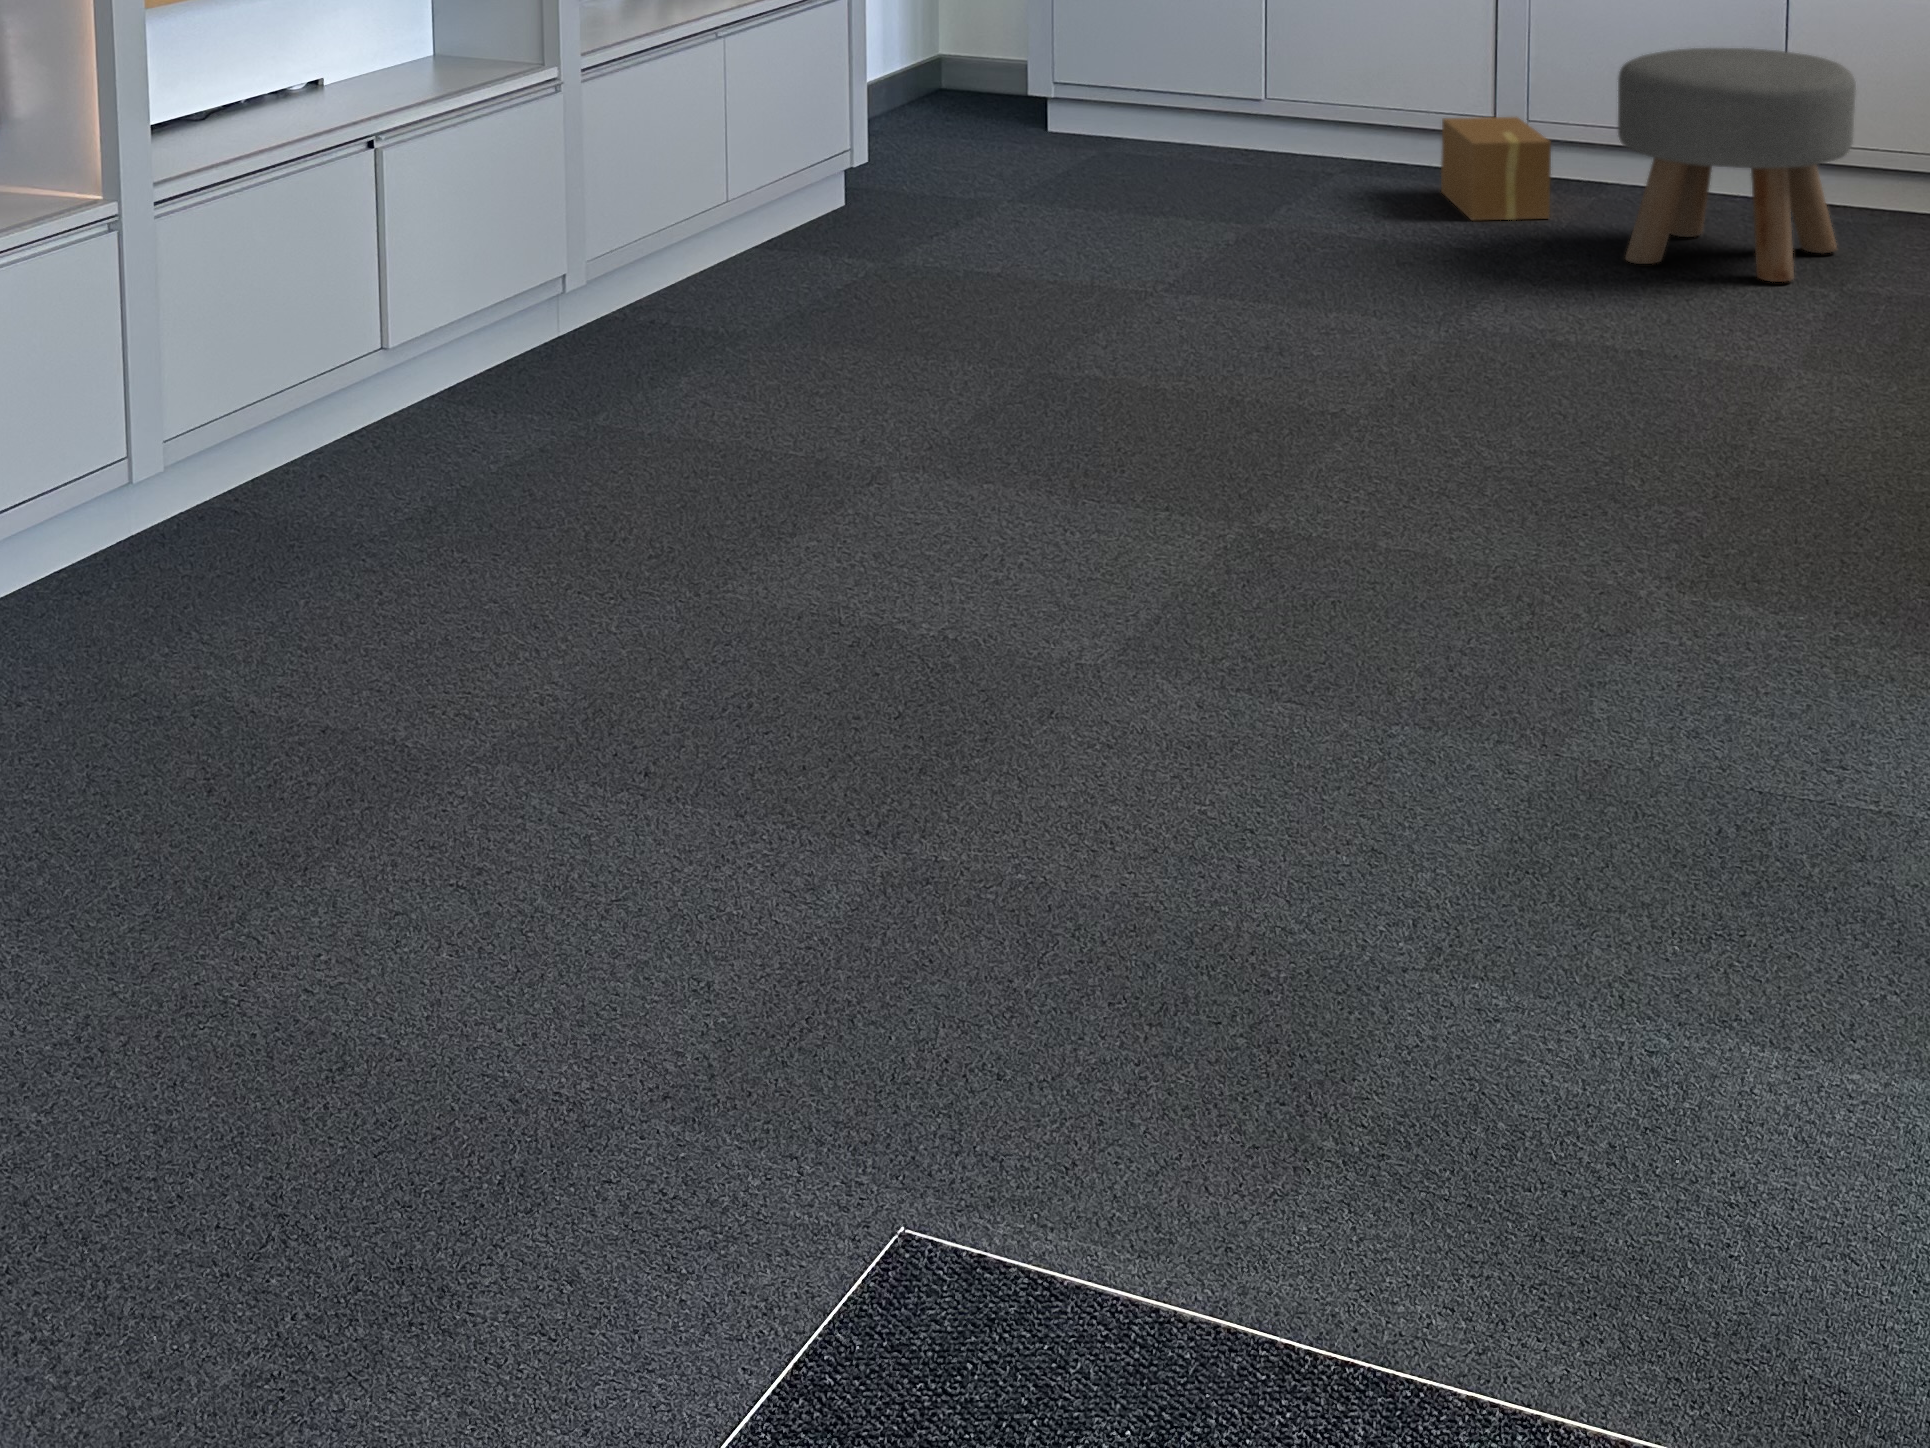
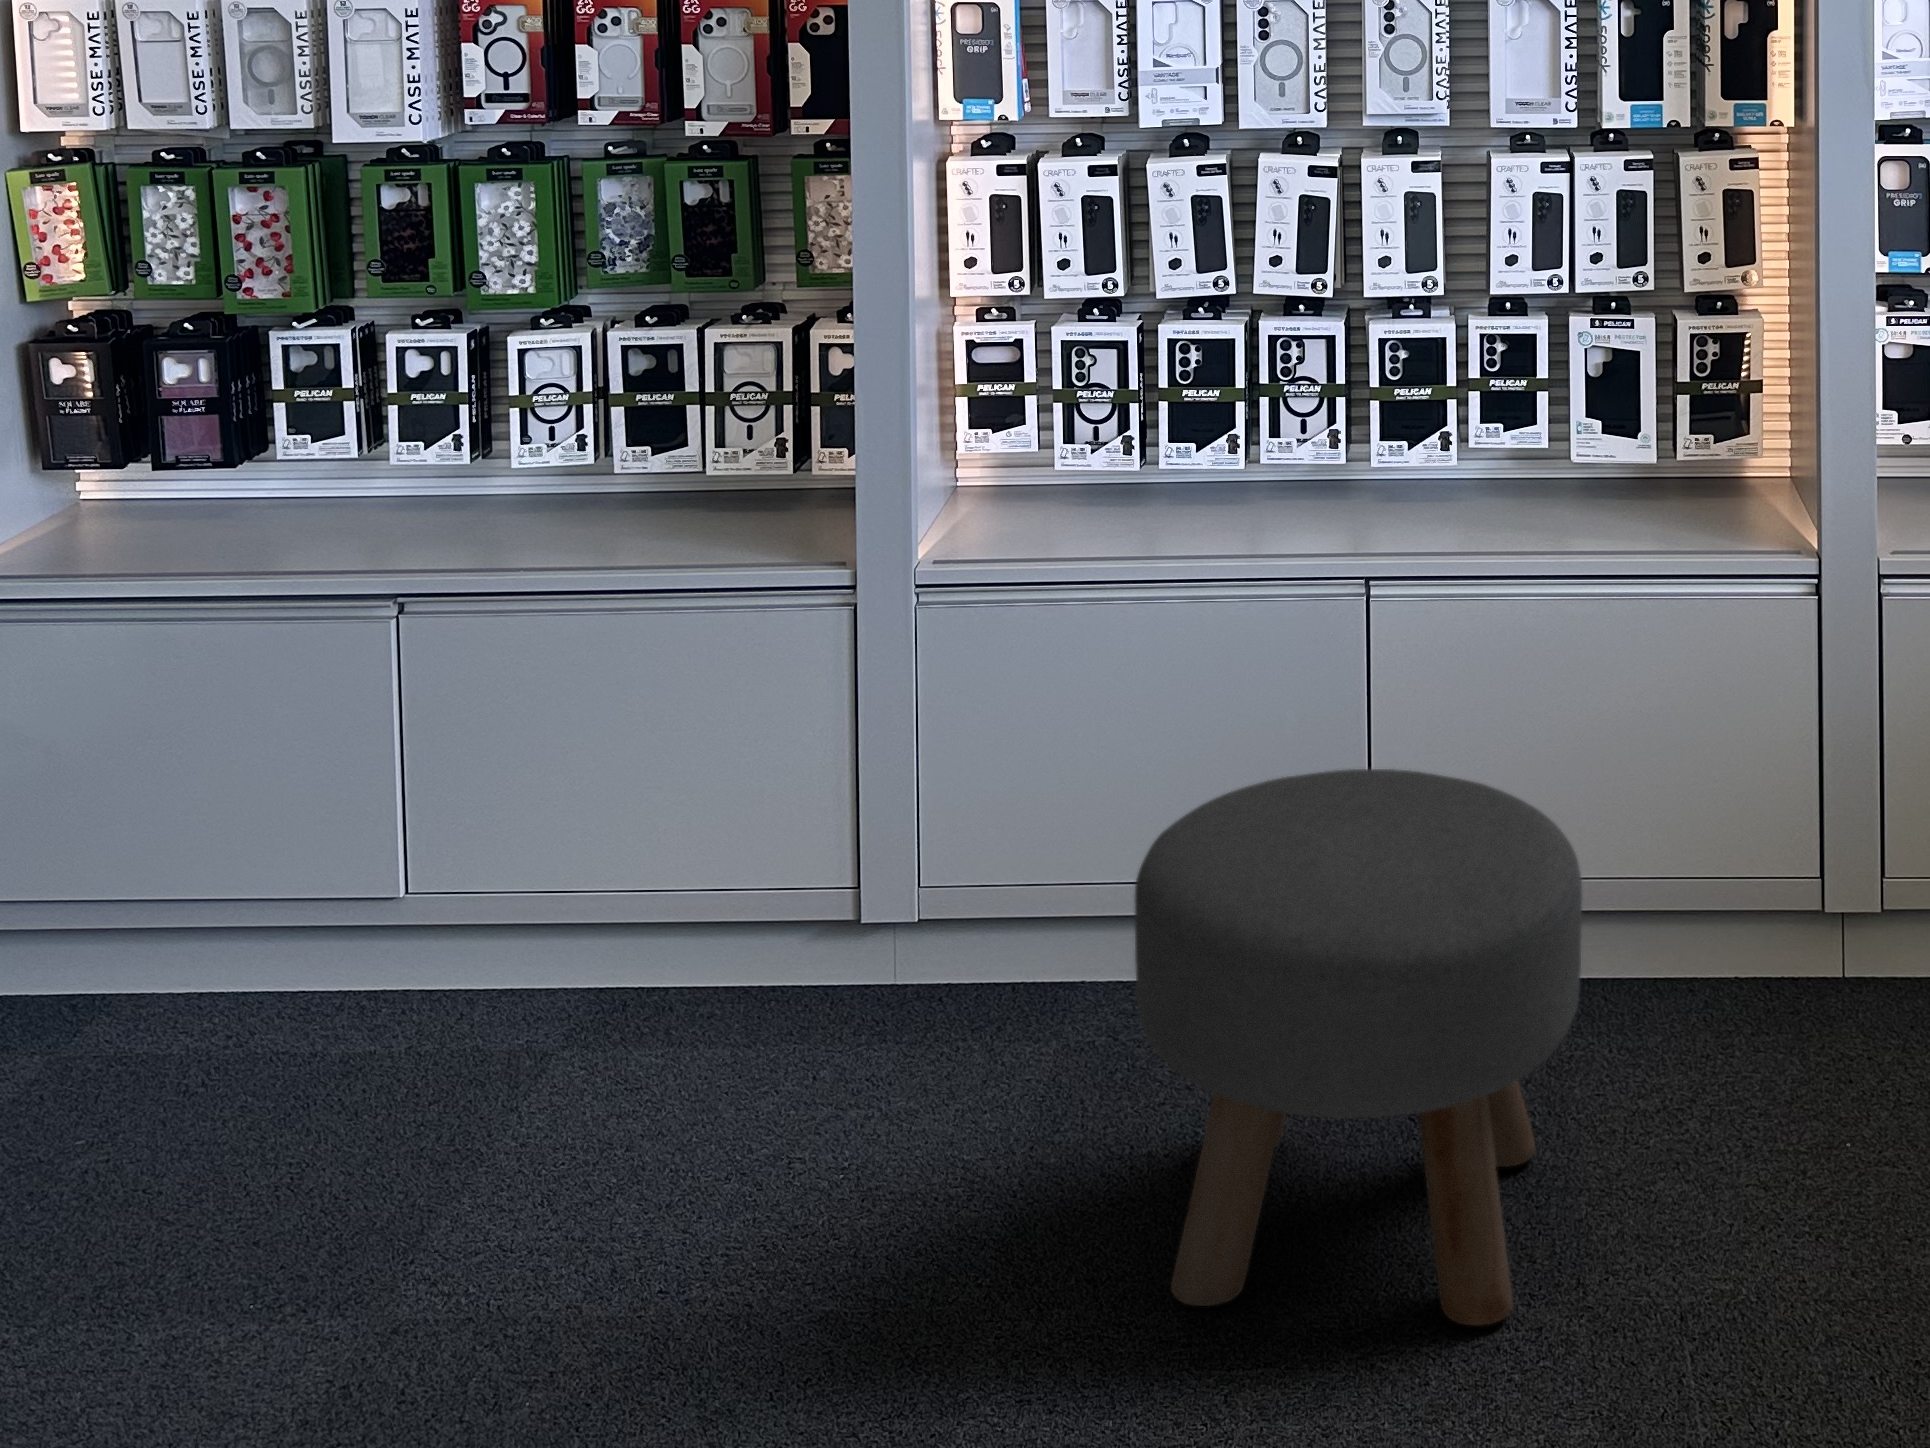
cardboard box: present [1441,117,1551,220] -> none [760,891,988,1182]

